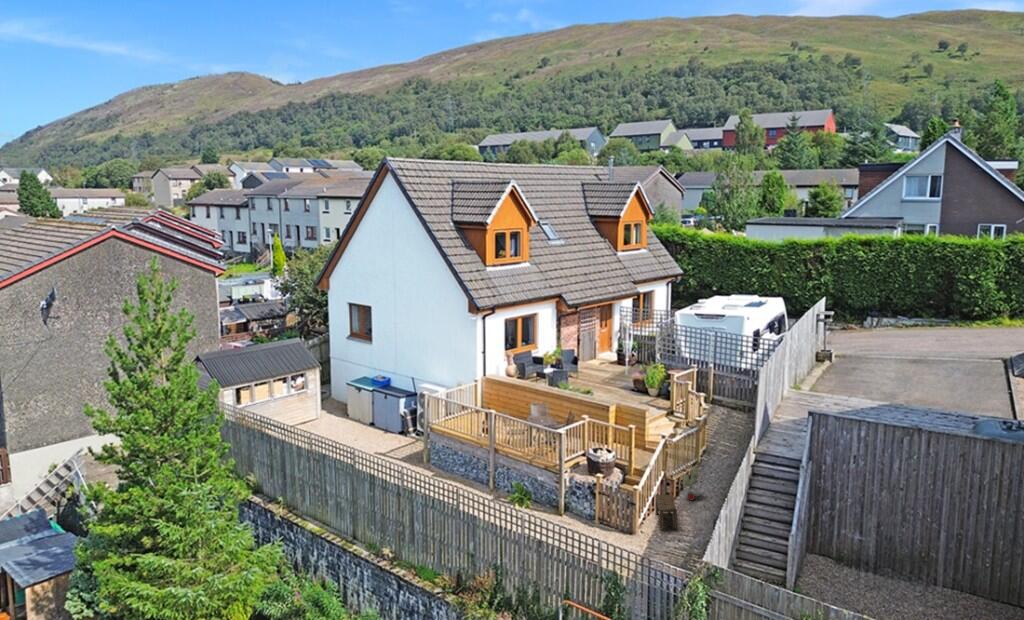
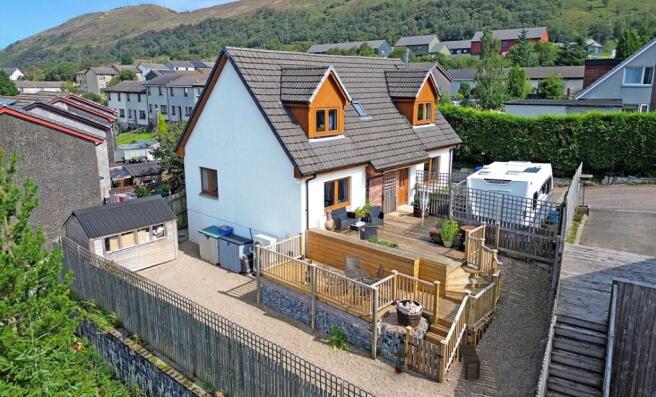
potted tree: present [683,468,700,500] -> present [389,343,410,373]

